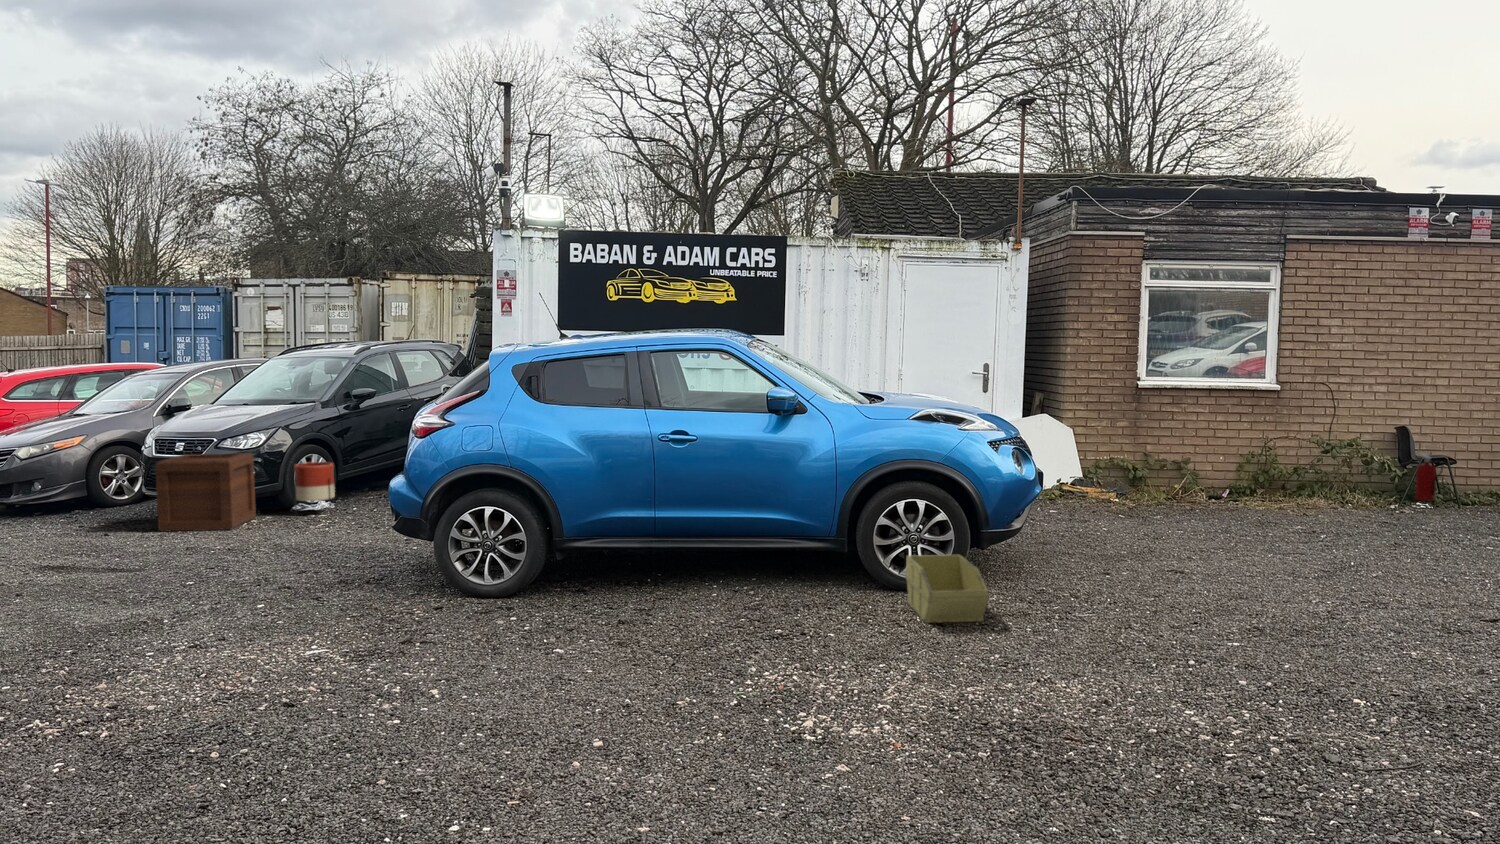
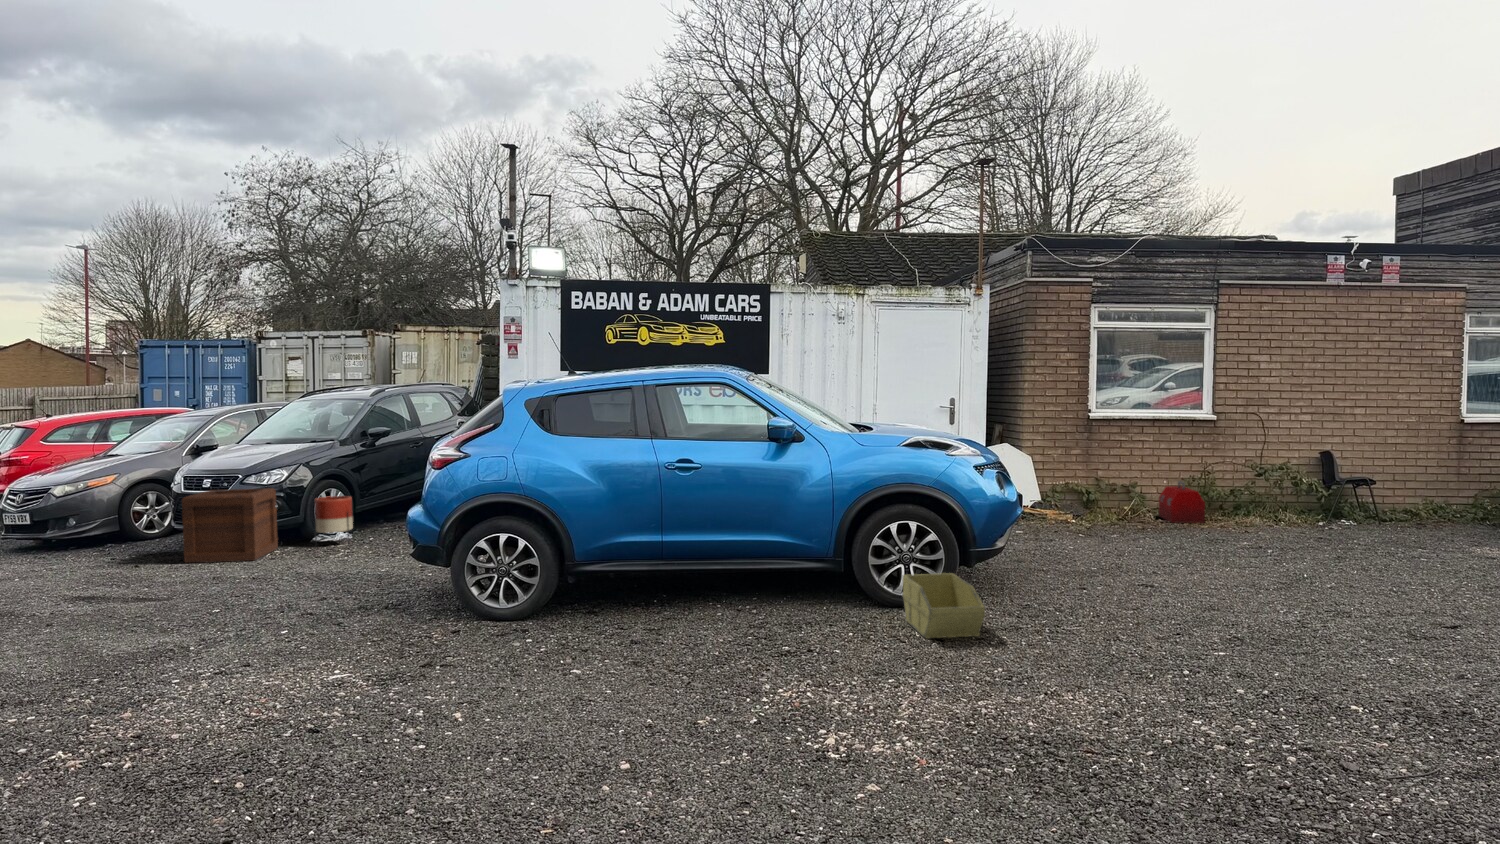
fire extinguisher: present [1416,453,1443,501] -> none [1343,476,1368,519]
toolbox: none [1210,457,1260,503] -> present [1159,481,1205,523]

